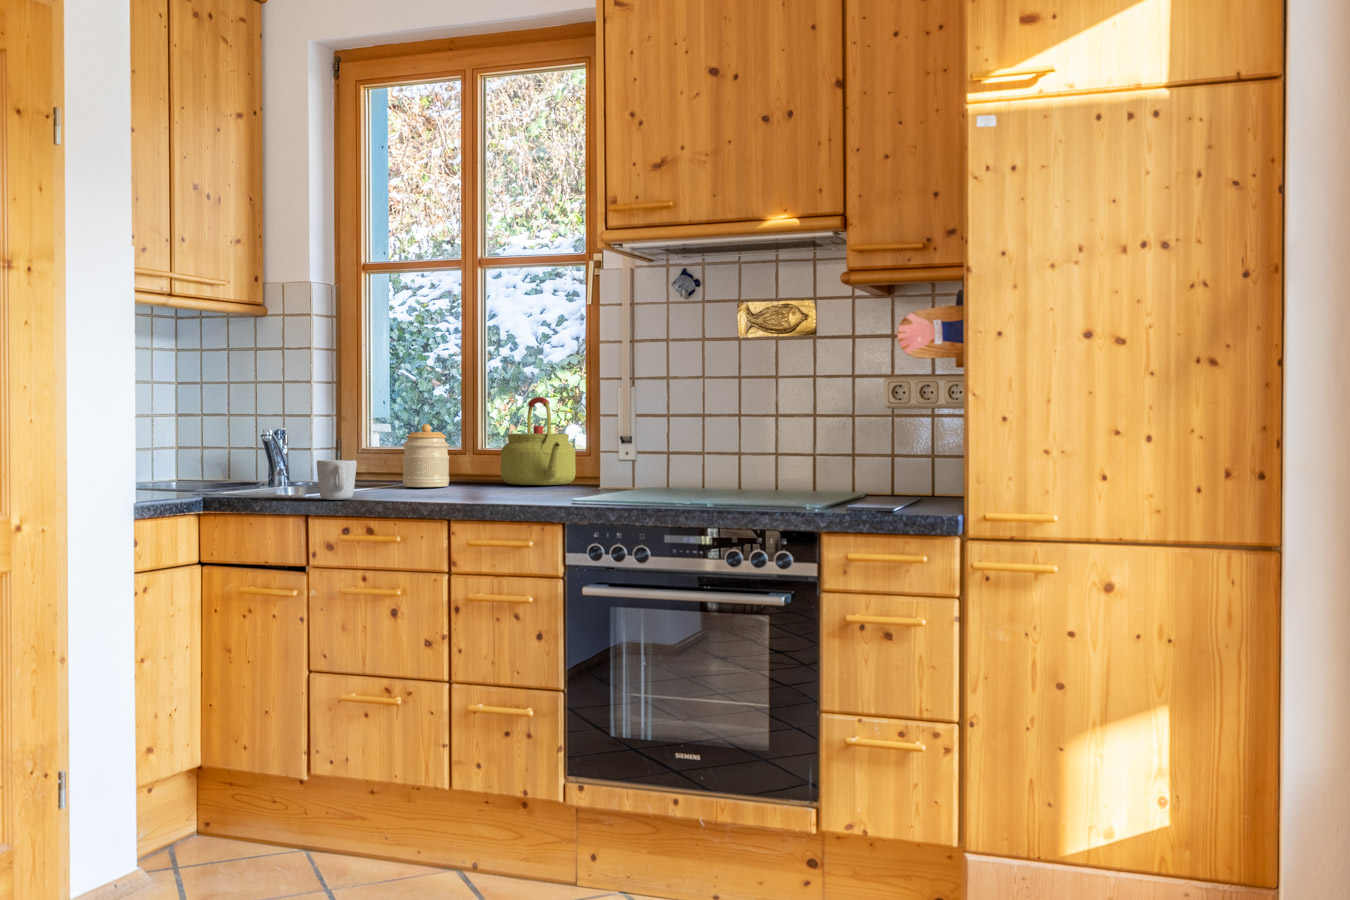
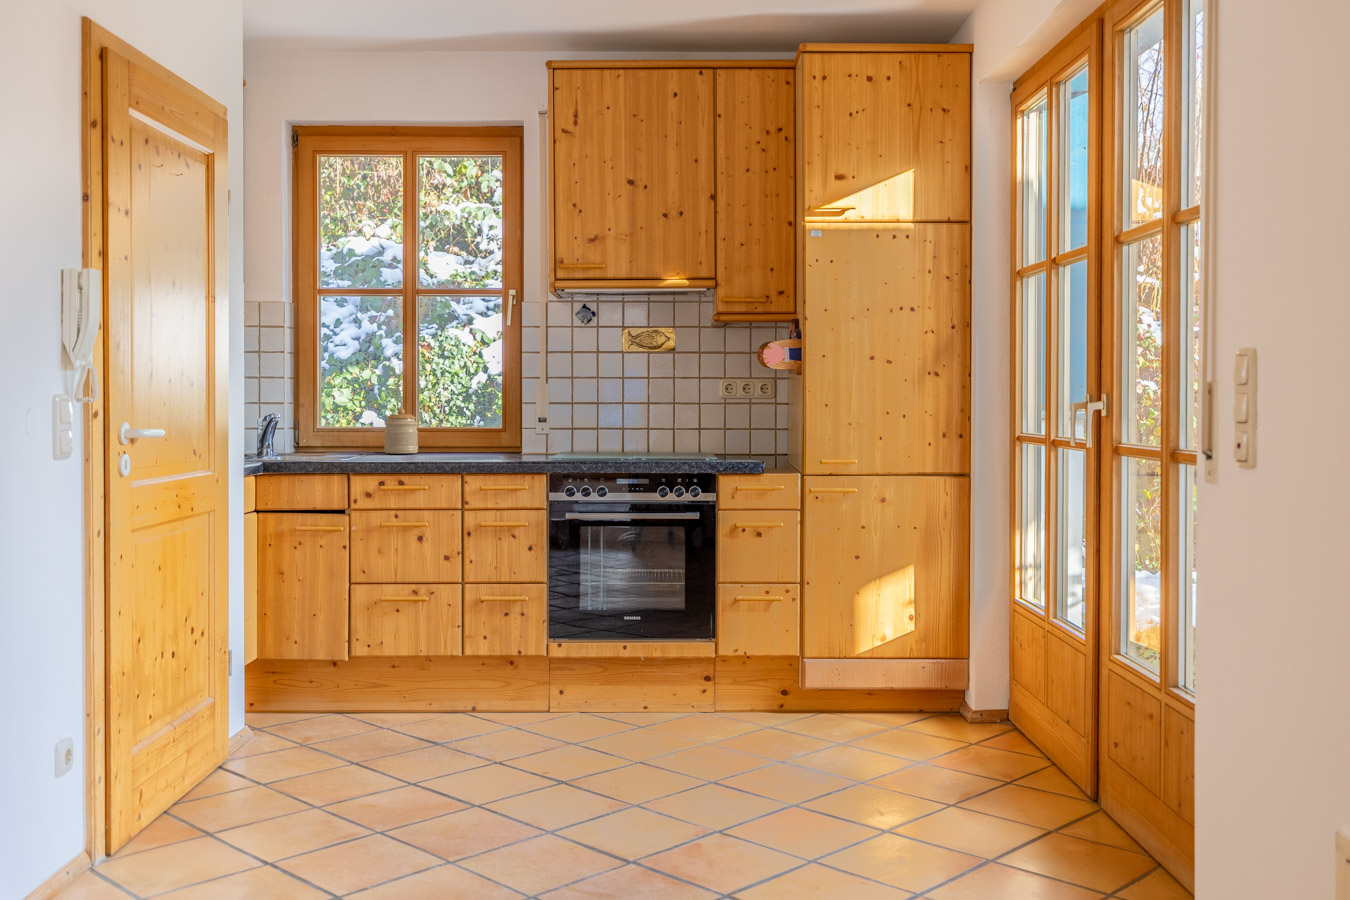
kettle: present [501,397,576,485] -> none [451,390,504,451]
mug: present [317,460,357,500] -> none [352,434,380,462]

